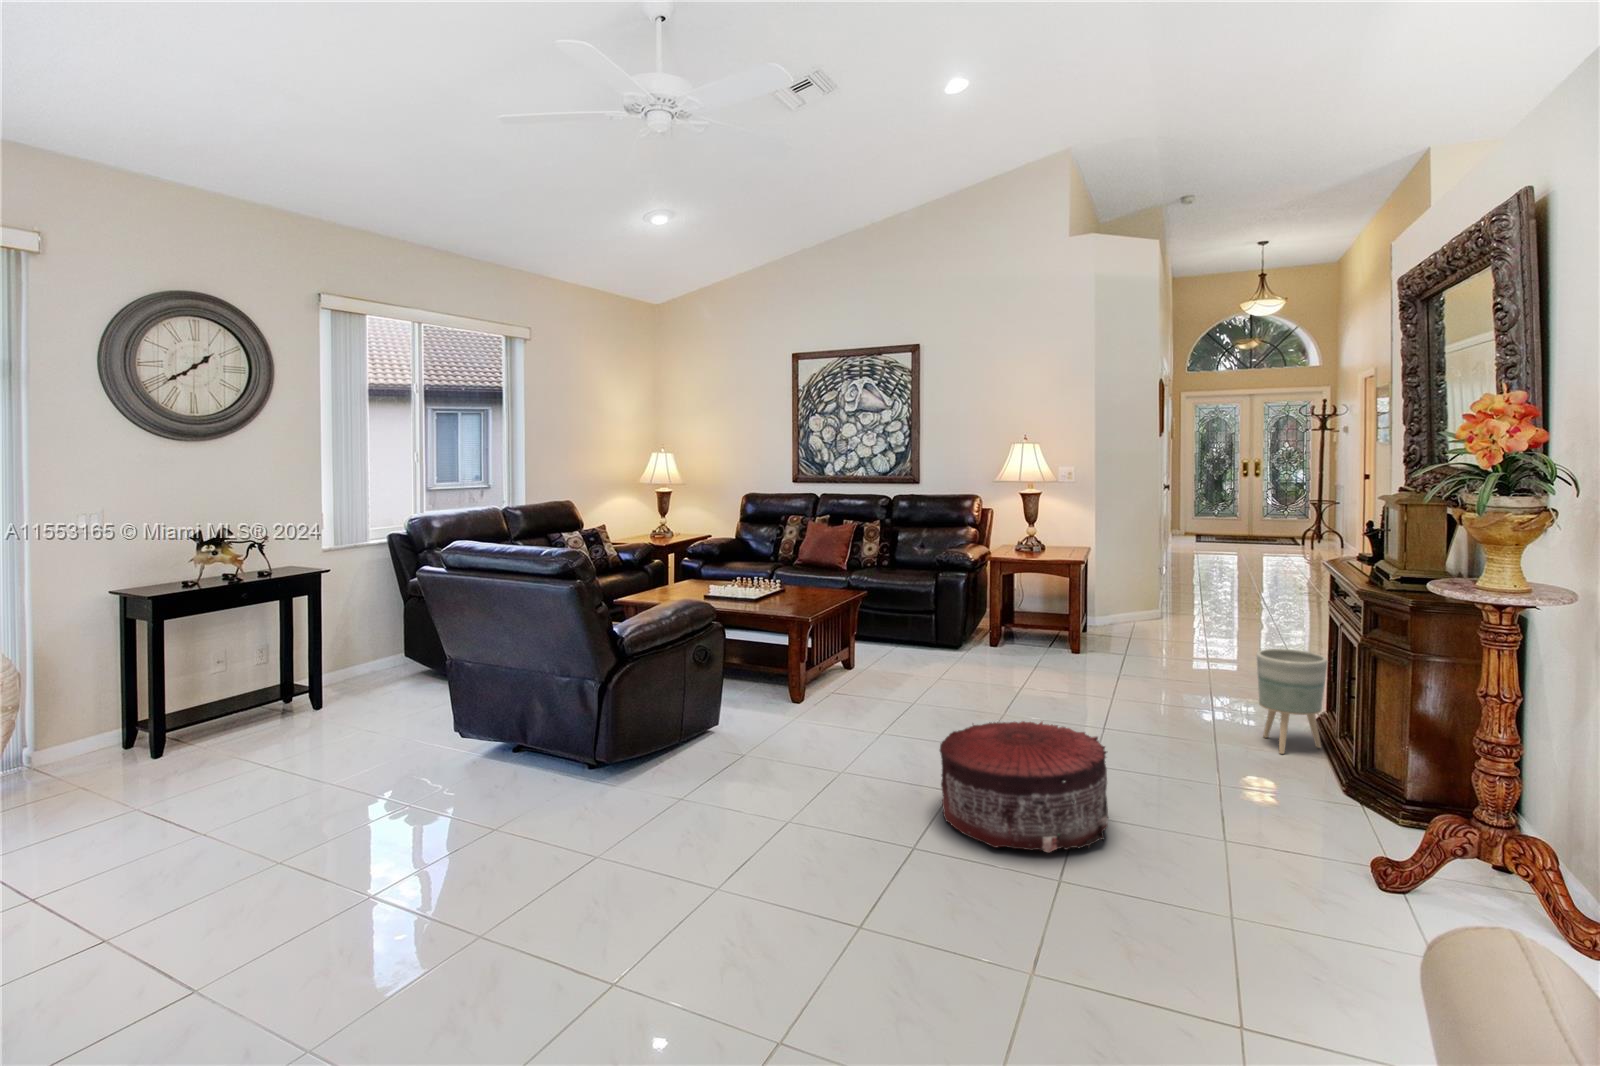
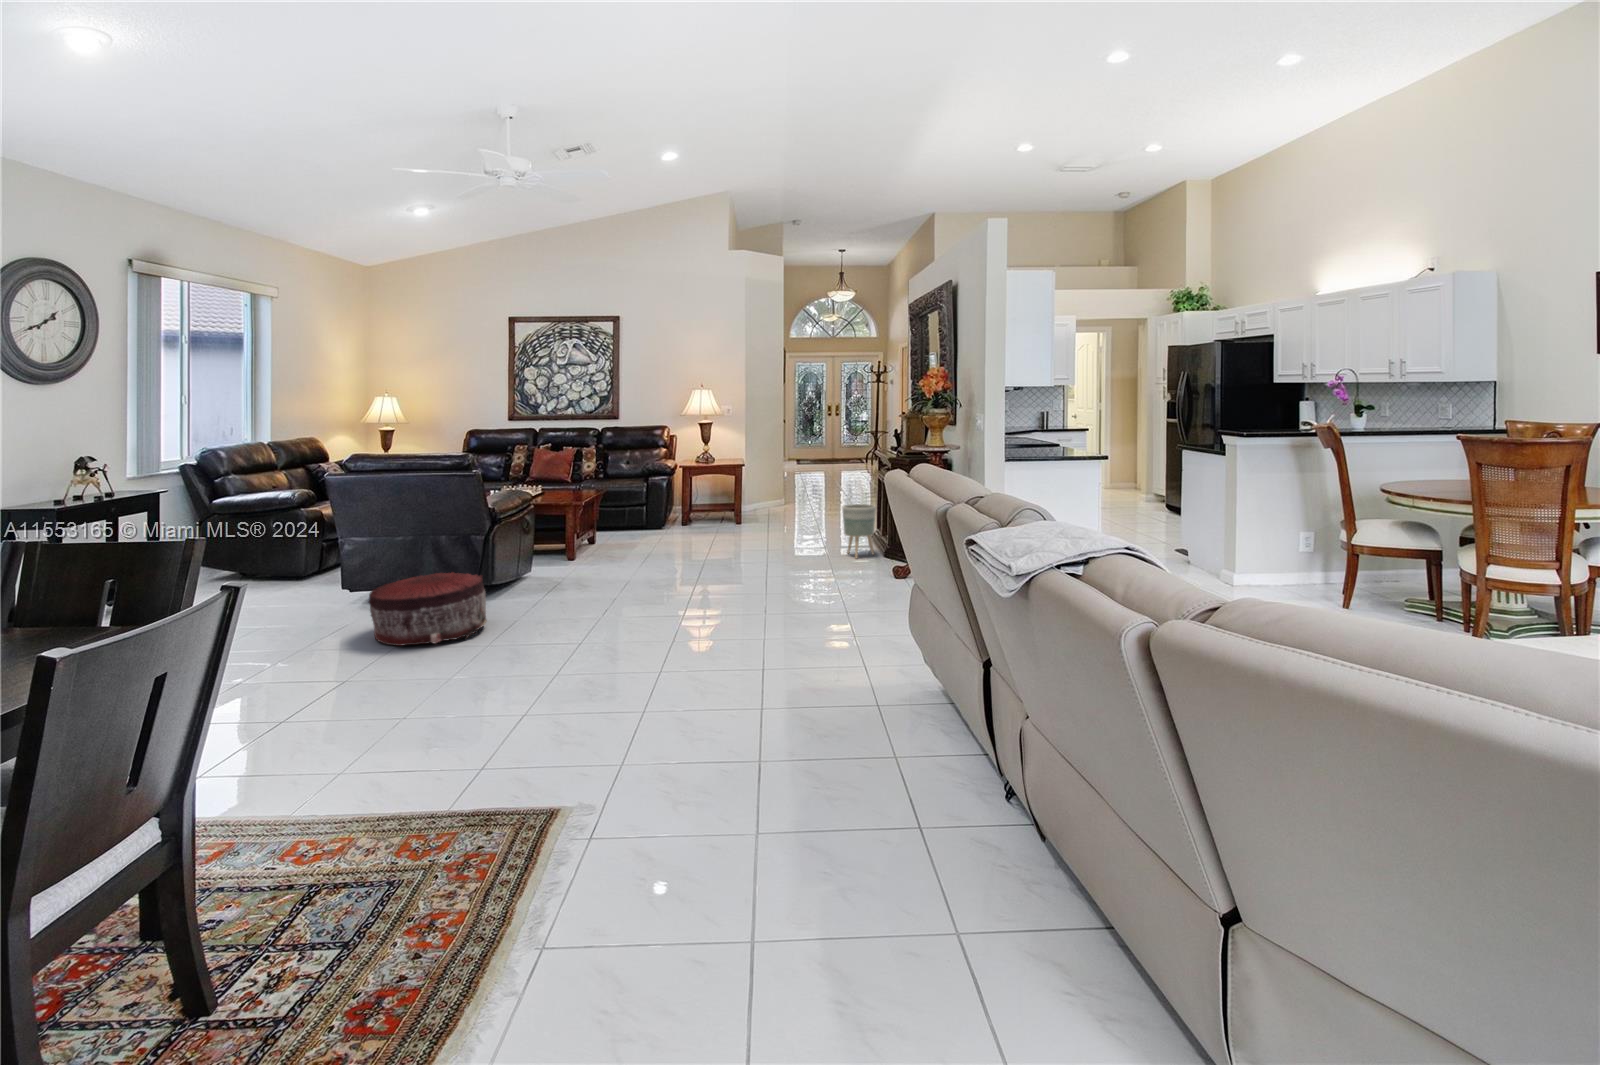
pouf: present [940,721,1108,852] -> present [368,573,487,646]

